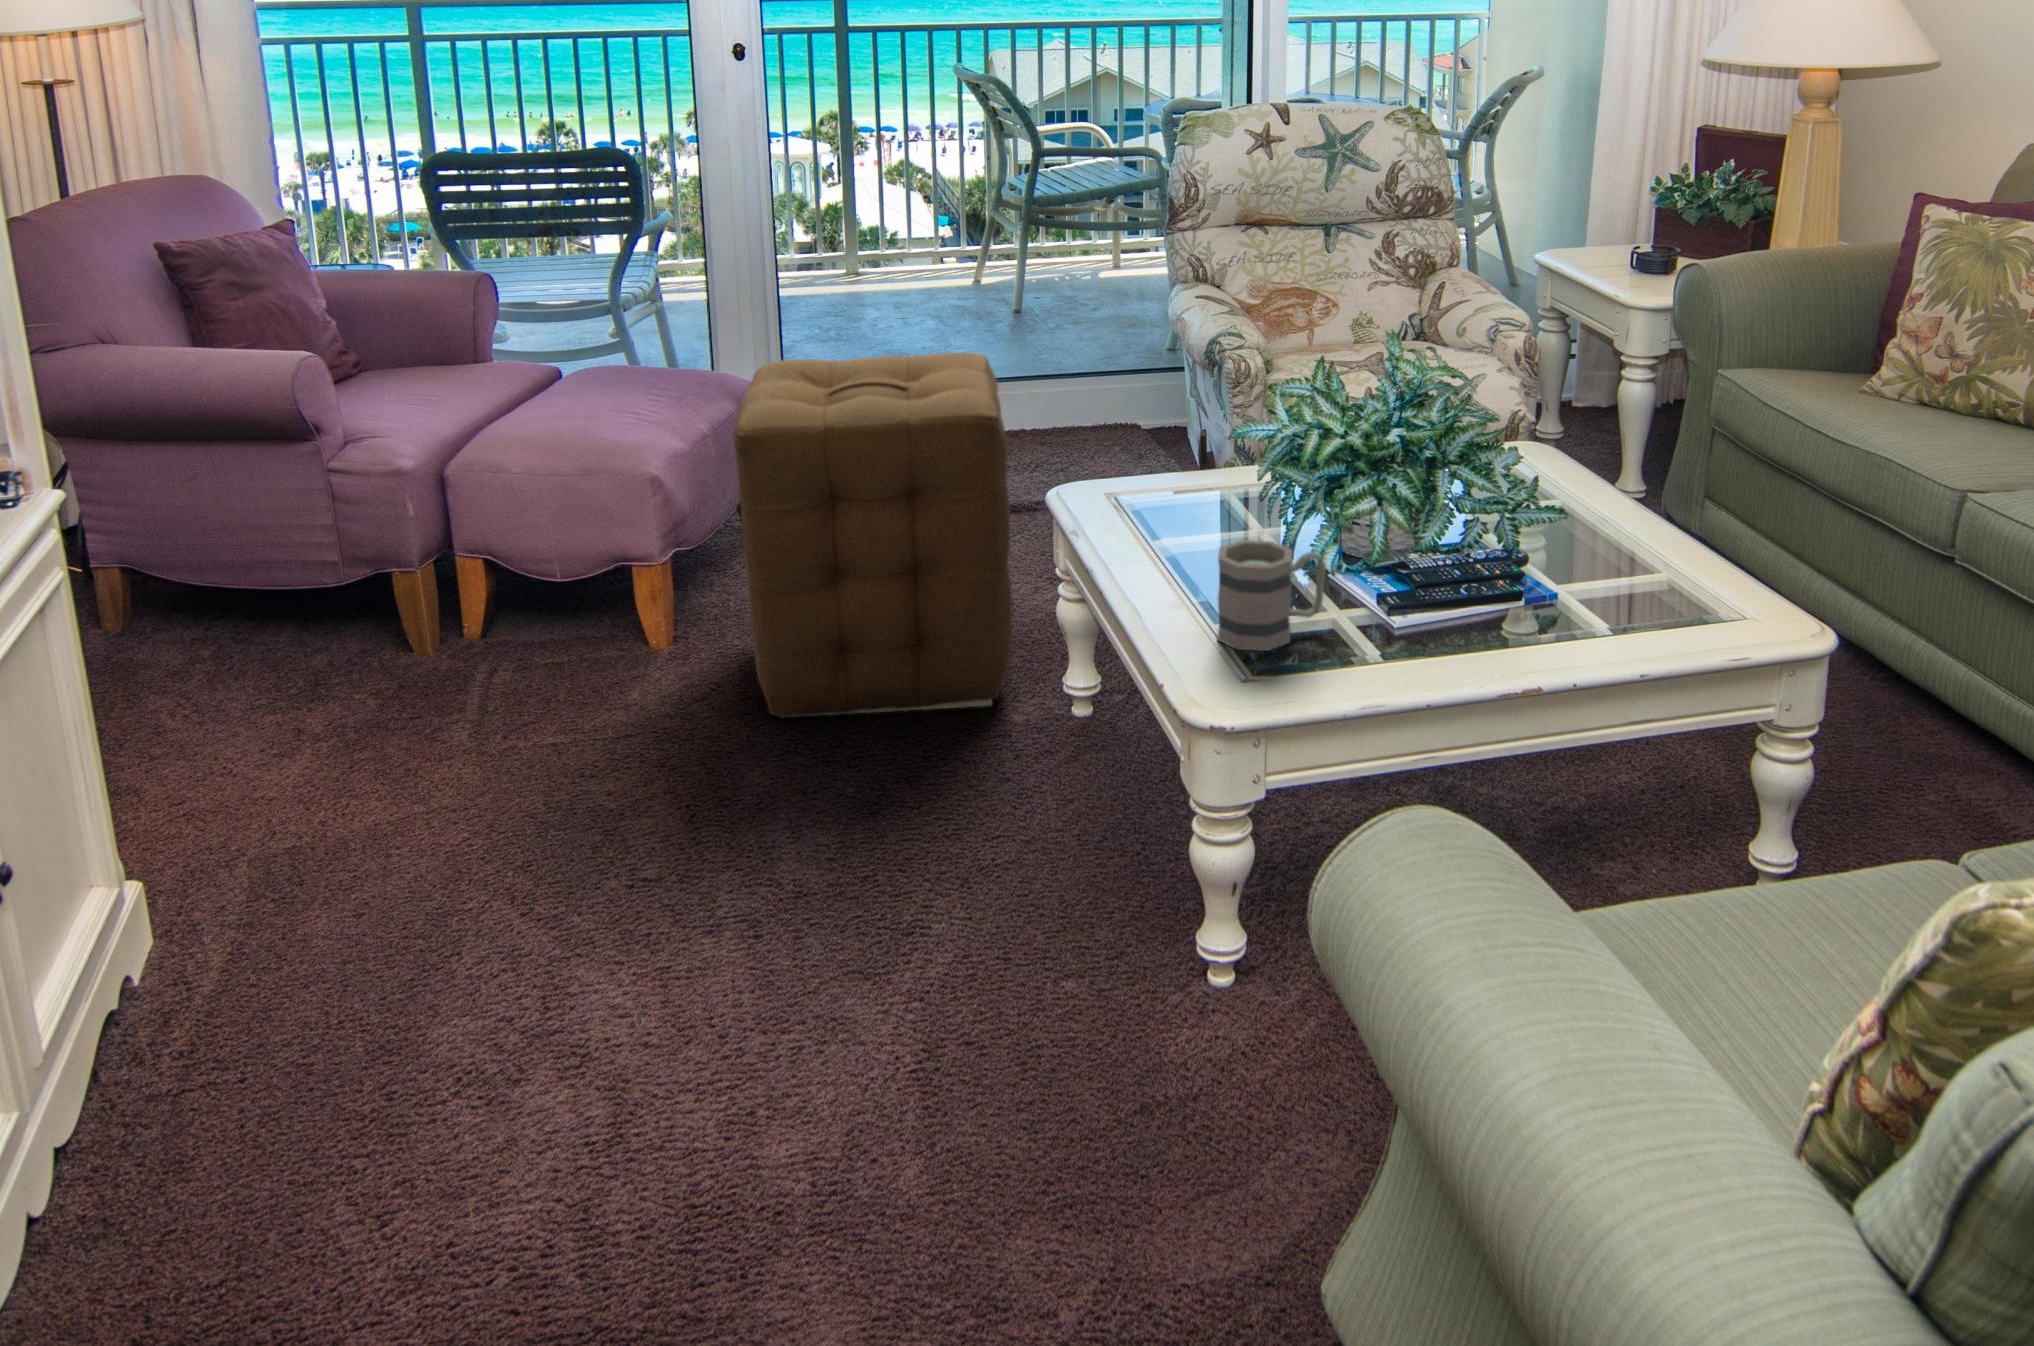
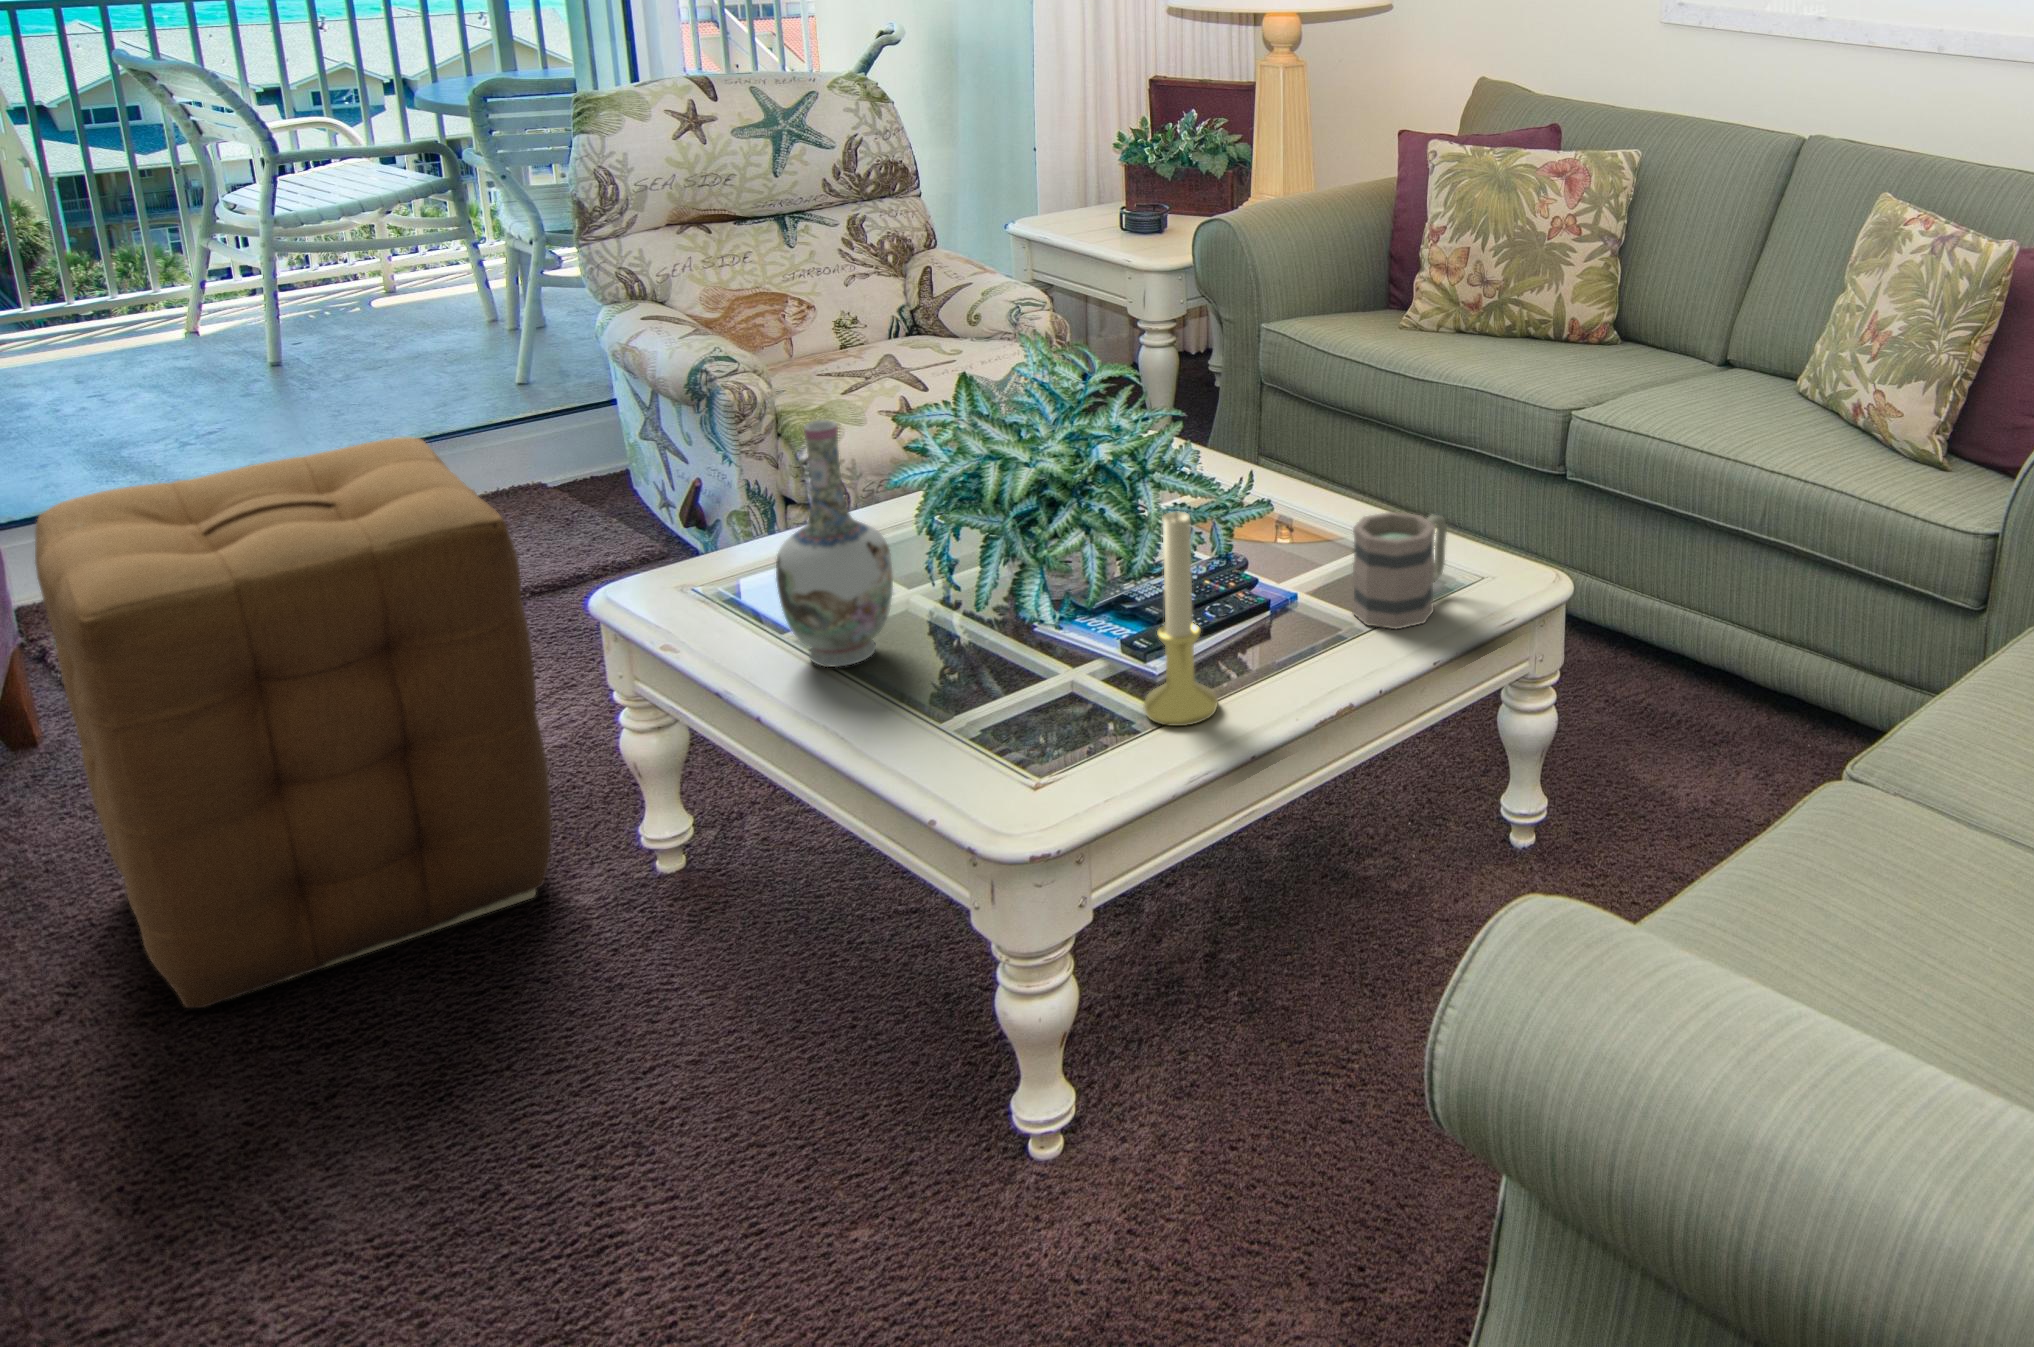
vase: none [1145,371,1232,571] -> present [776,420,893,667]
candle holder: none [1373,481,1438,672] -> present [1144,511,1218,726]
mug: present [1217,540,1326,651] -> present [1353,512,1447,629]

